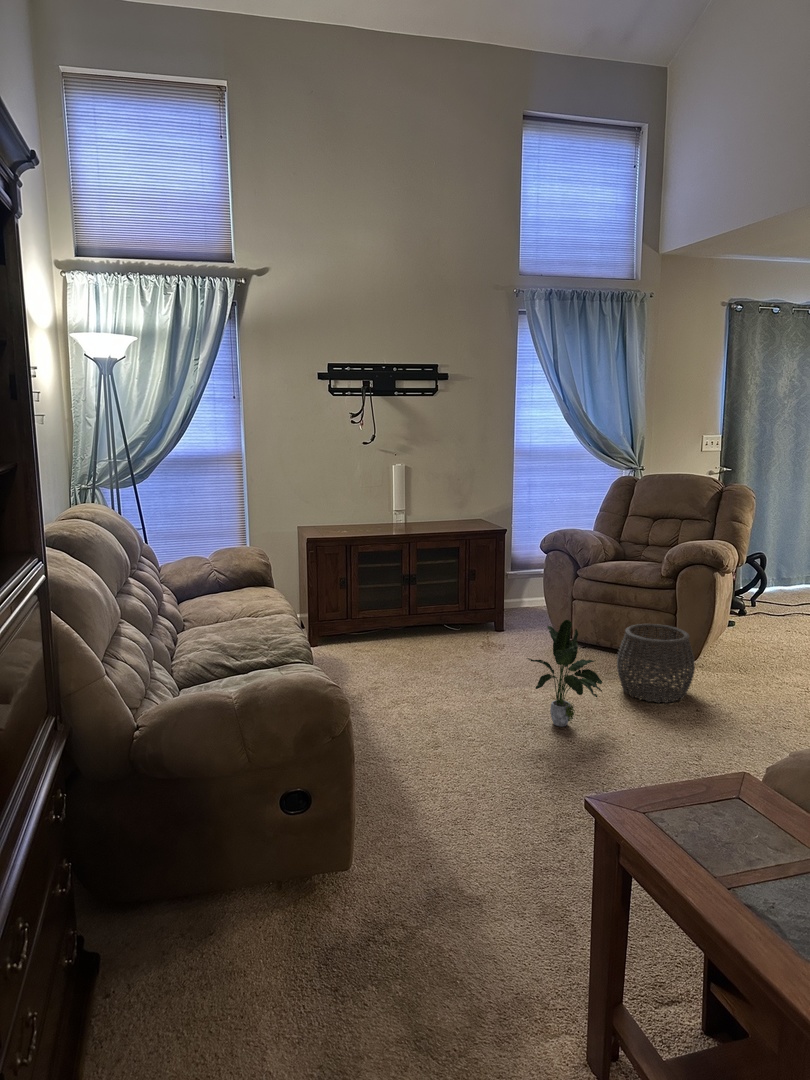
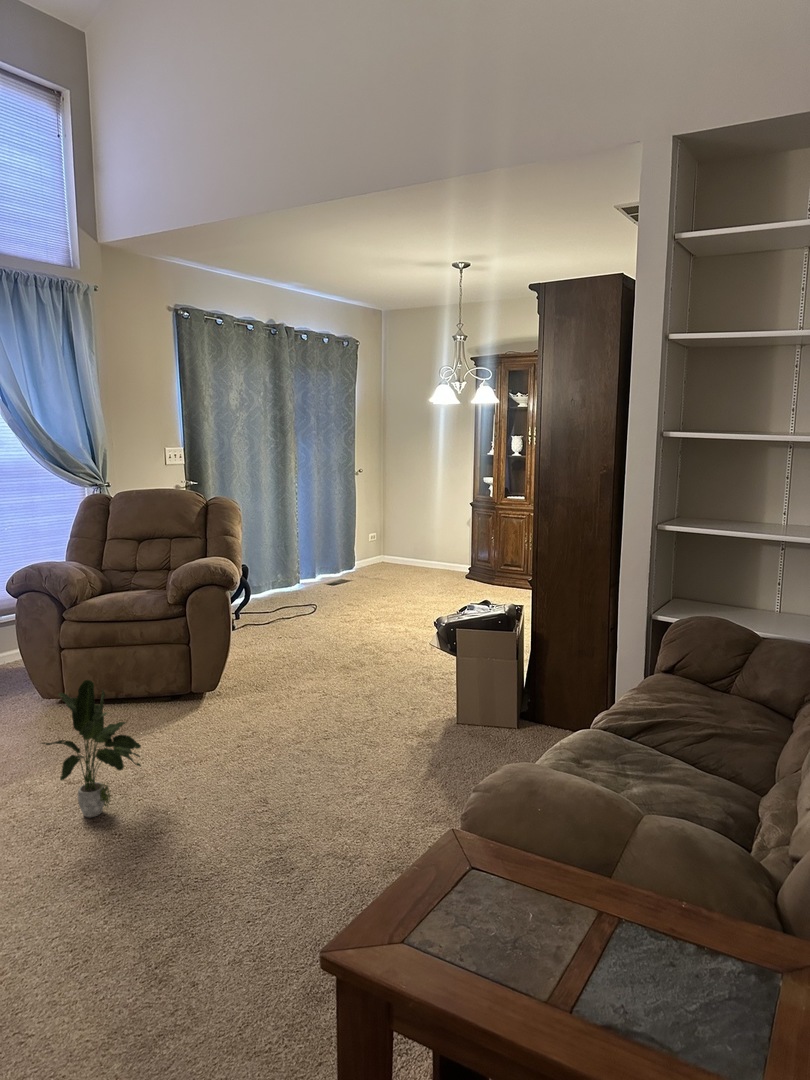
woven basket: present [617,624,695,703] -> none [138,659,227,752]

